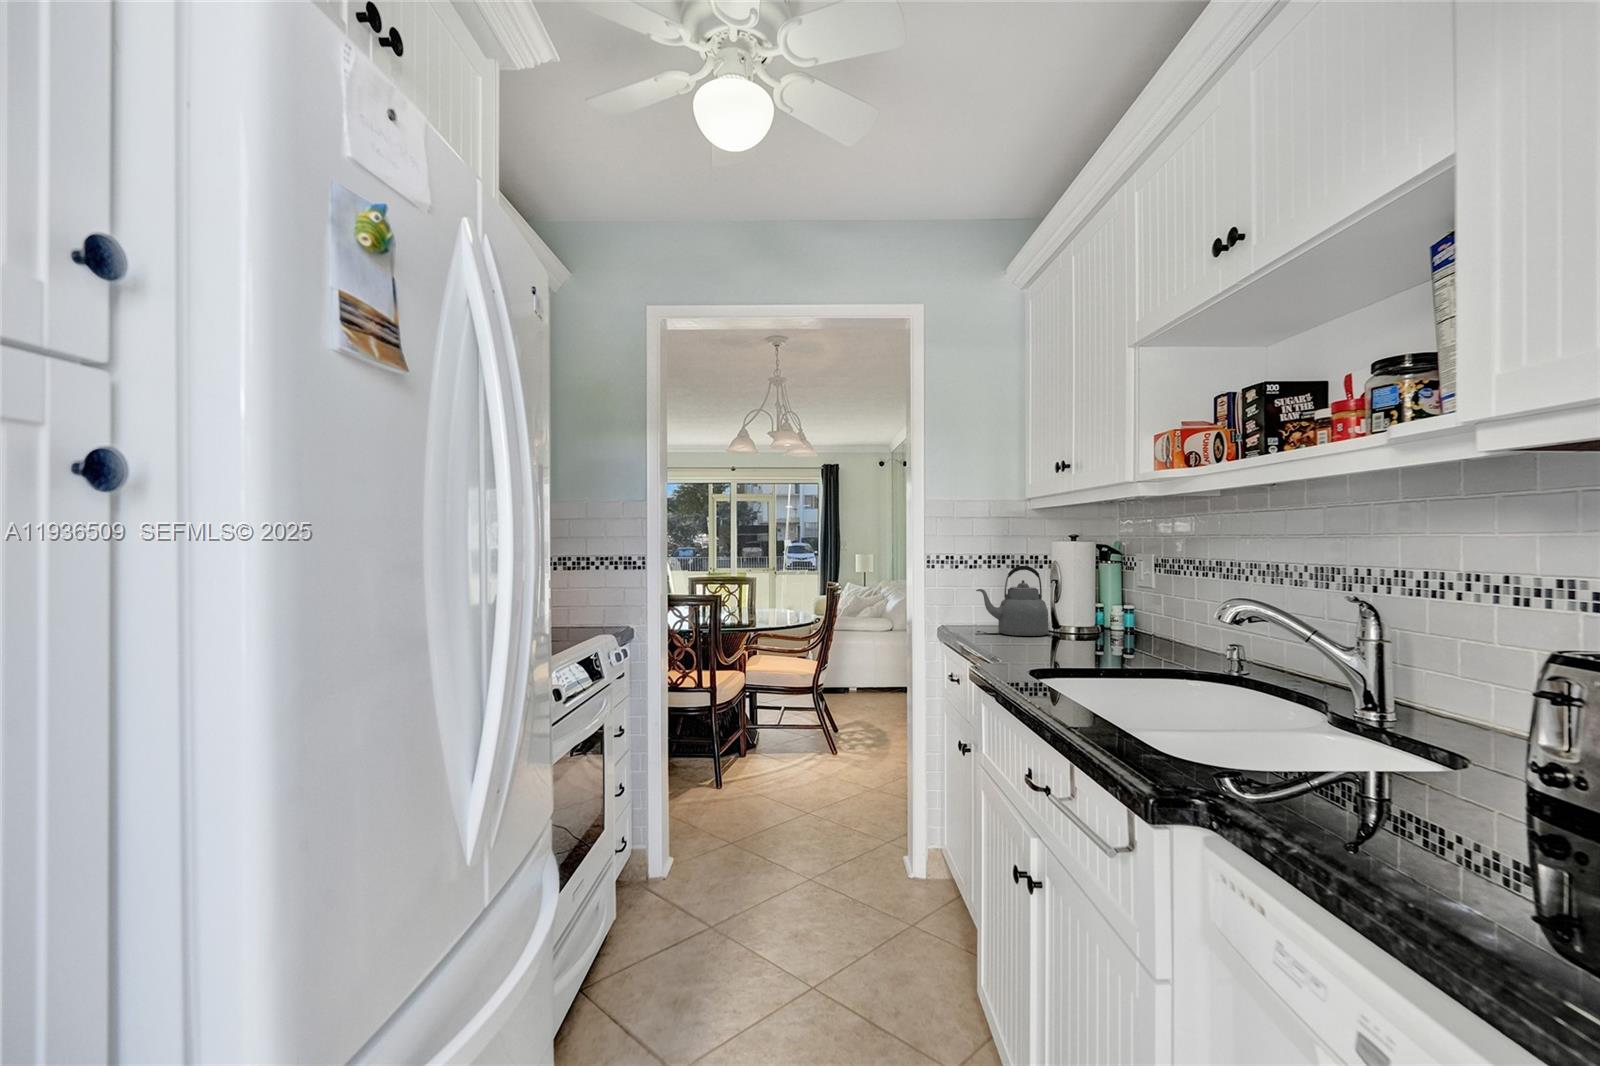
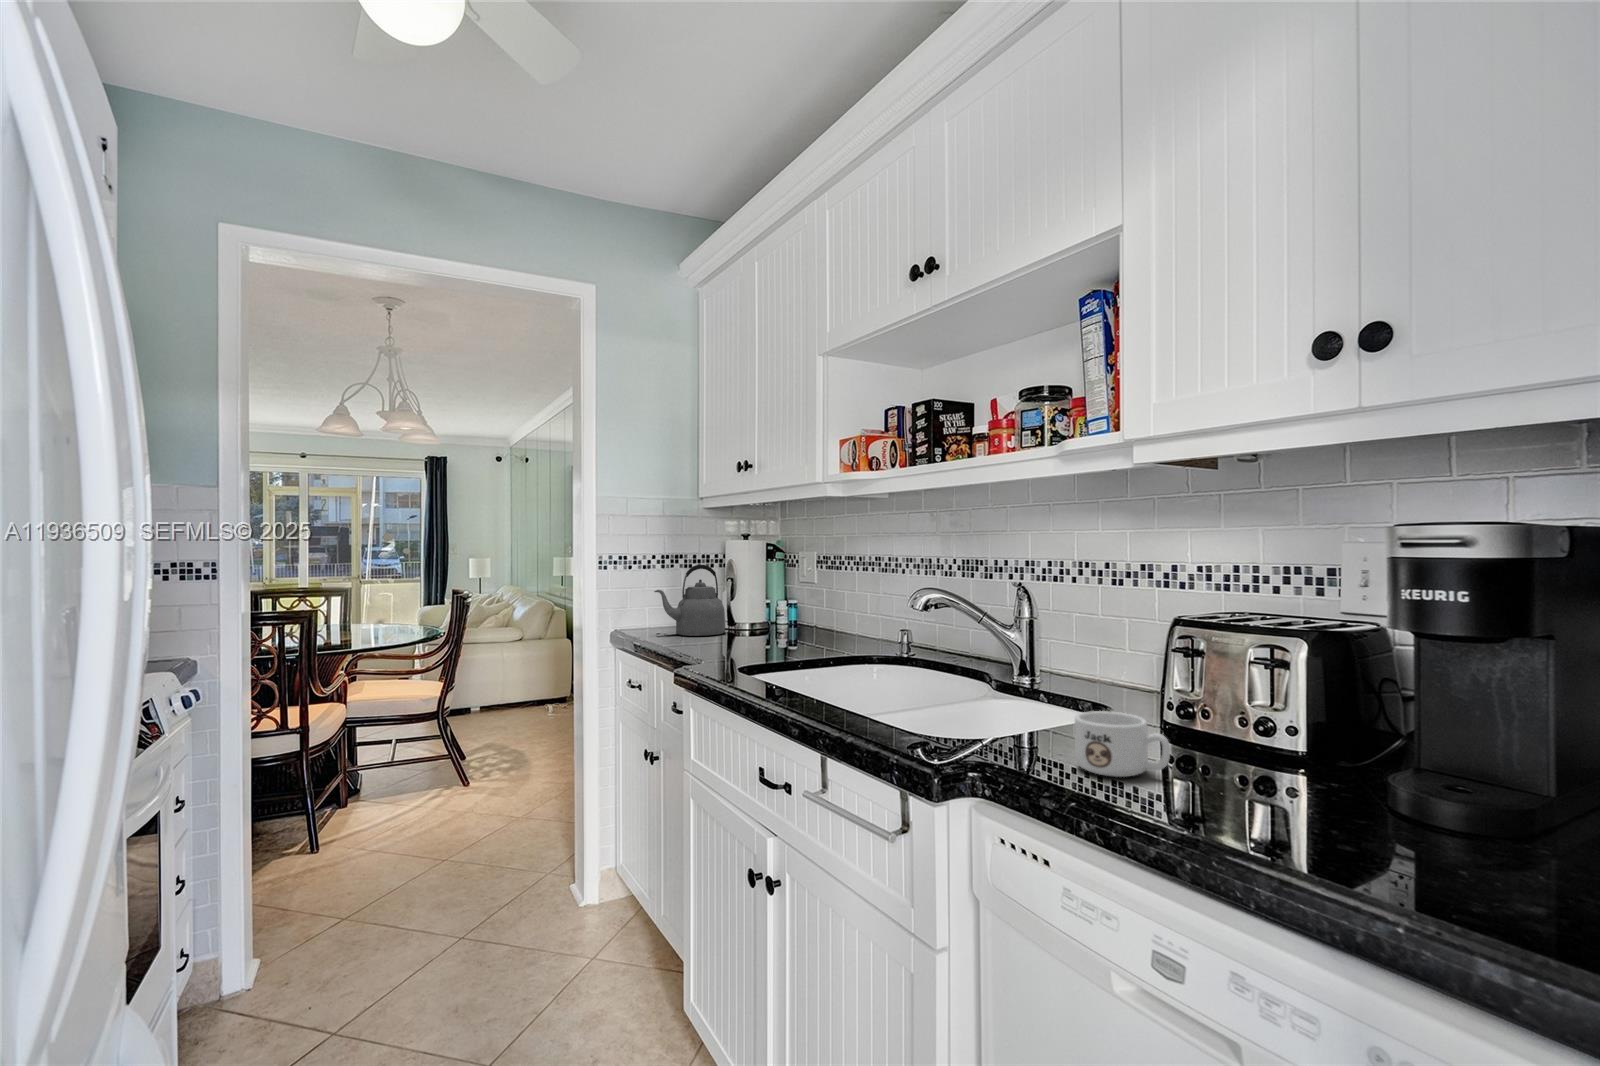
mug: none [1357,756,1493,842] -> present [1075,711,1170,777]

